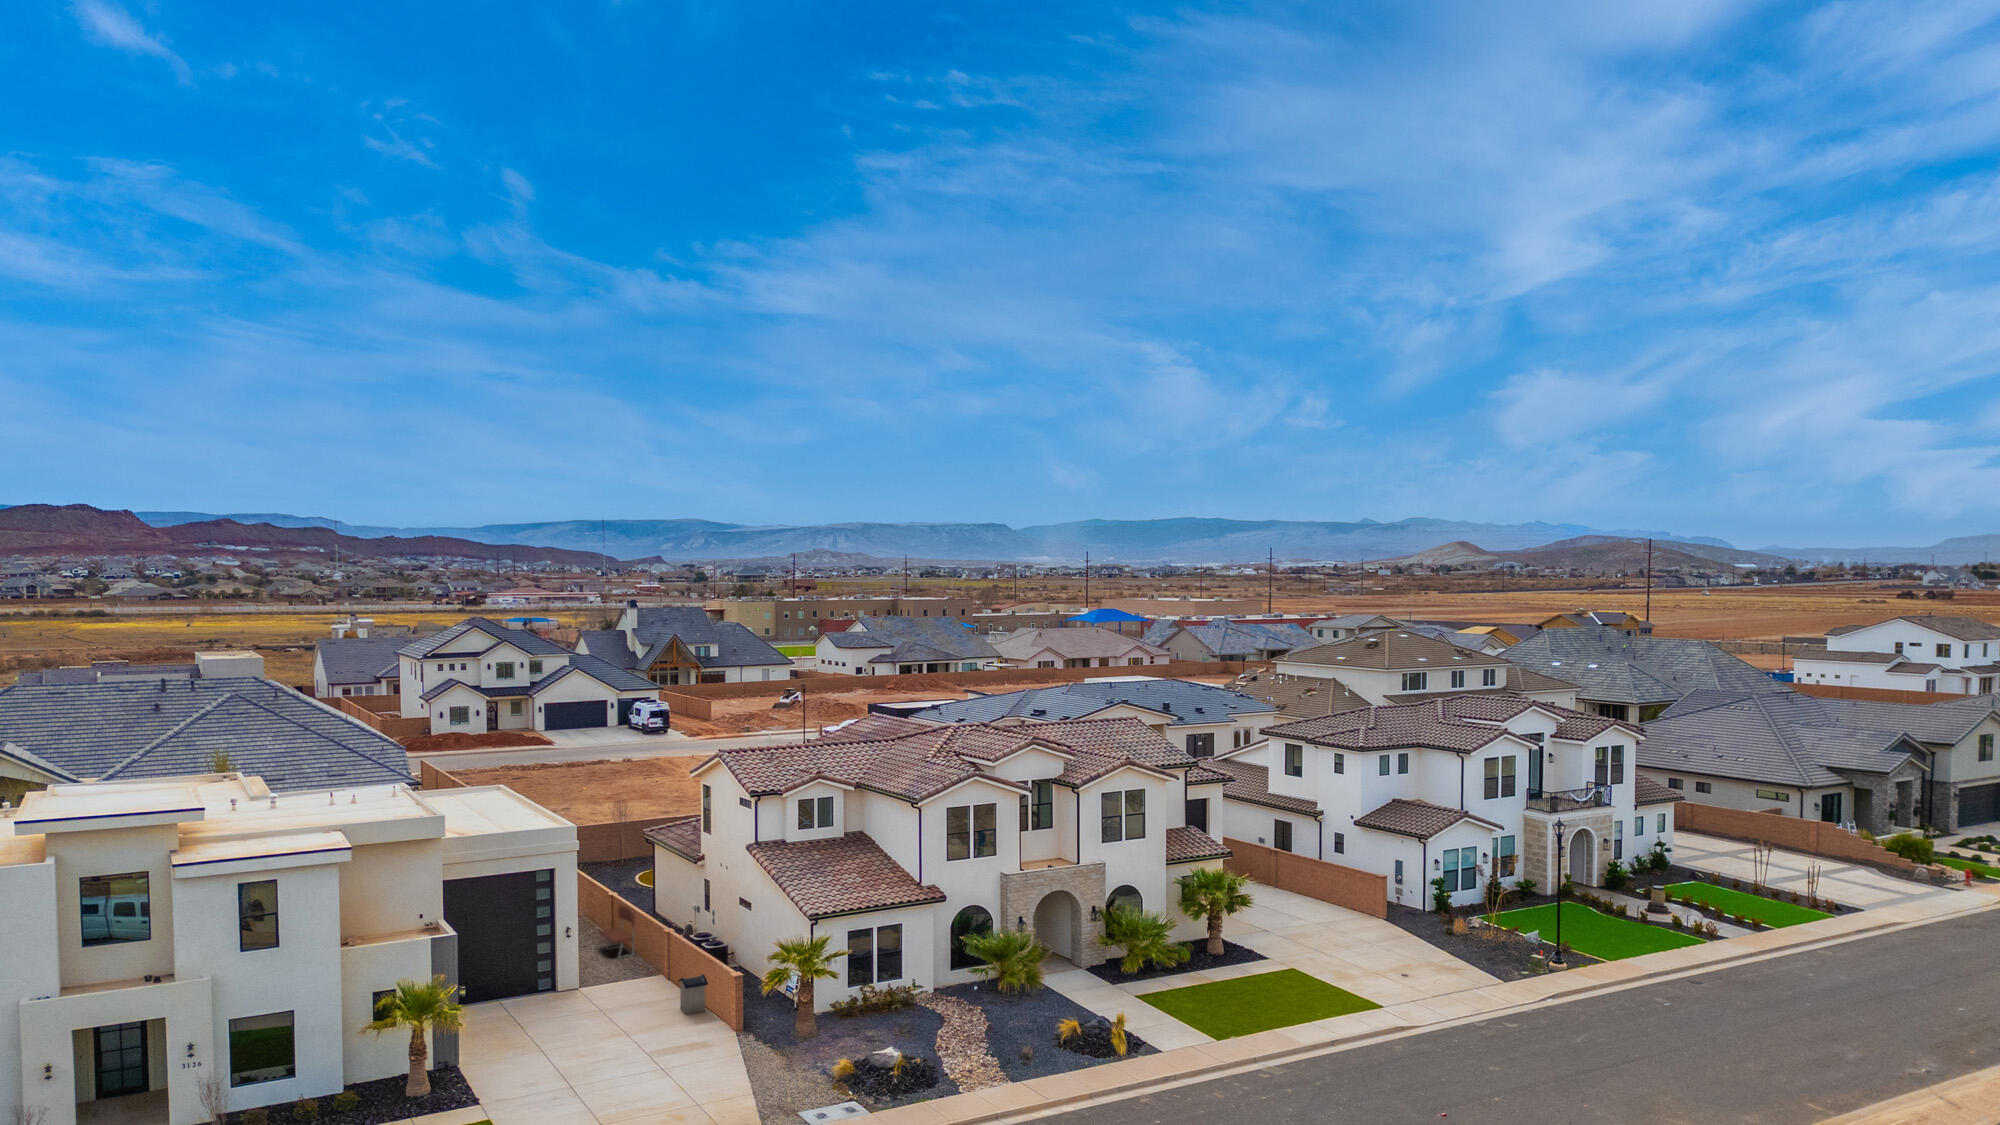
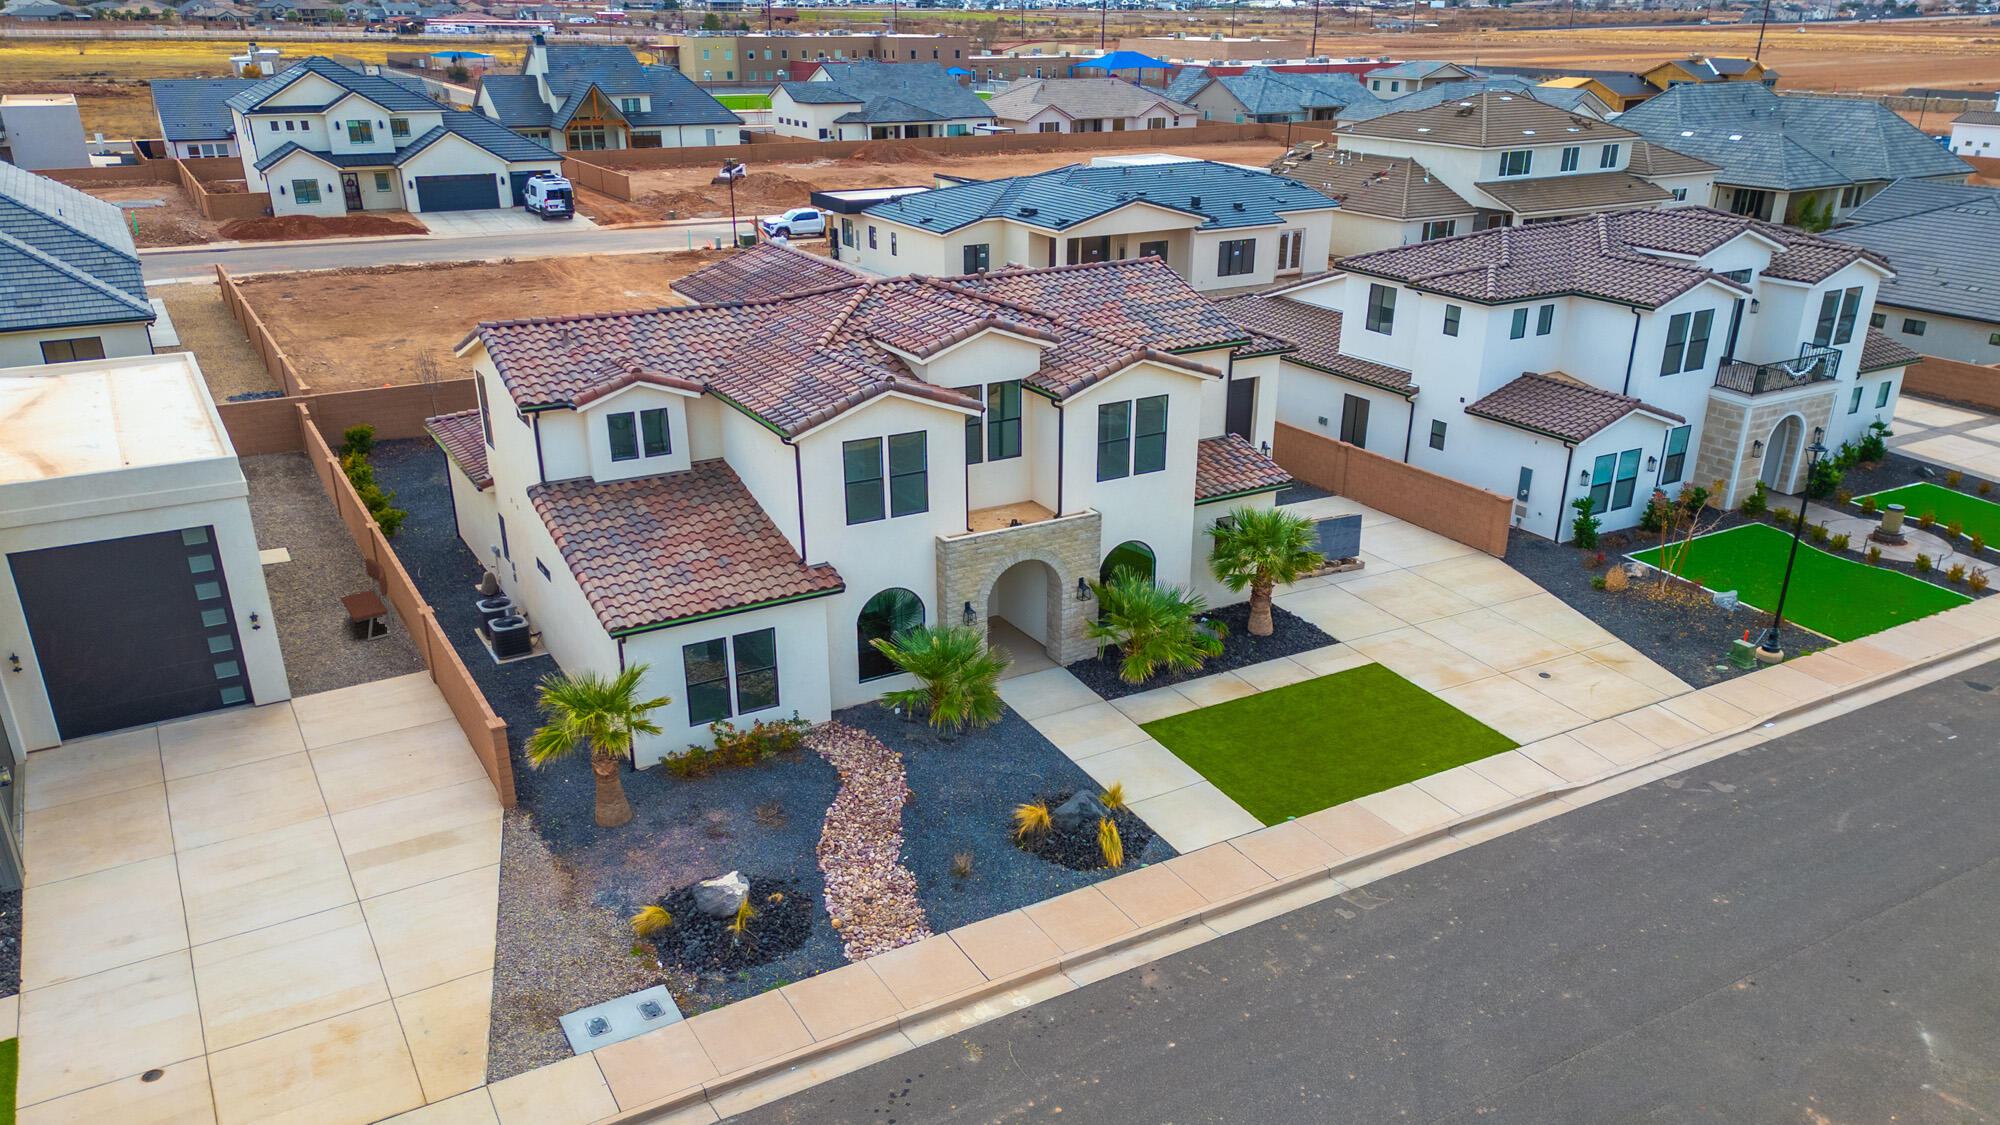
trash can: present [678,974,708,1015] -> none [421,705,470,767]

